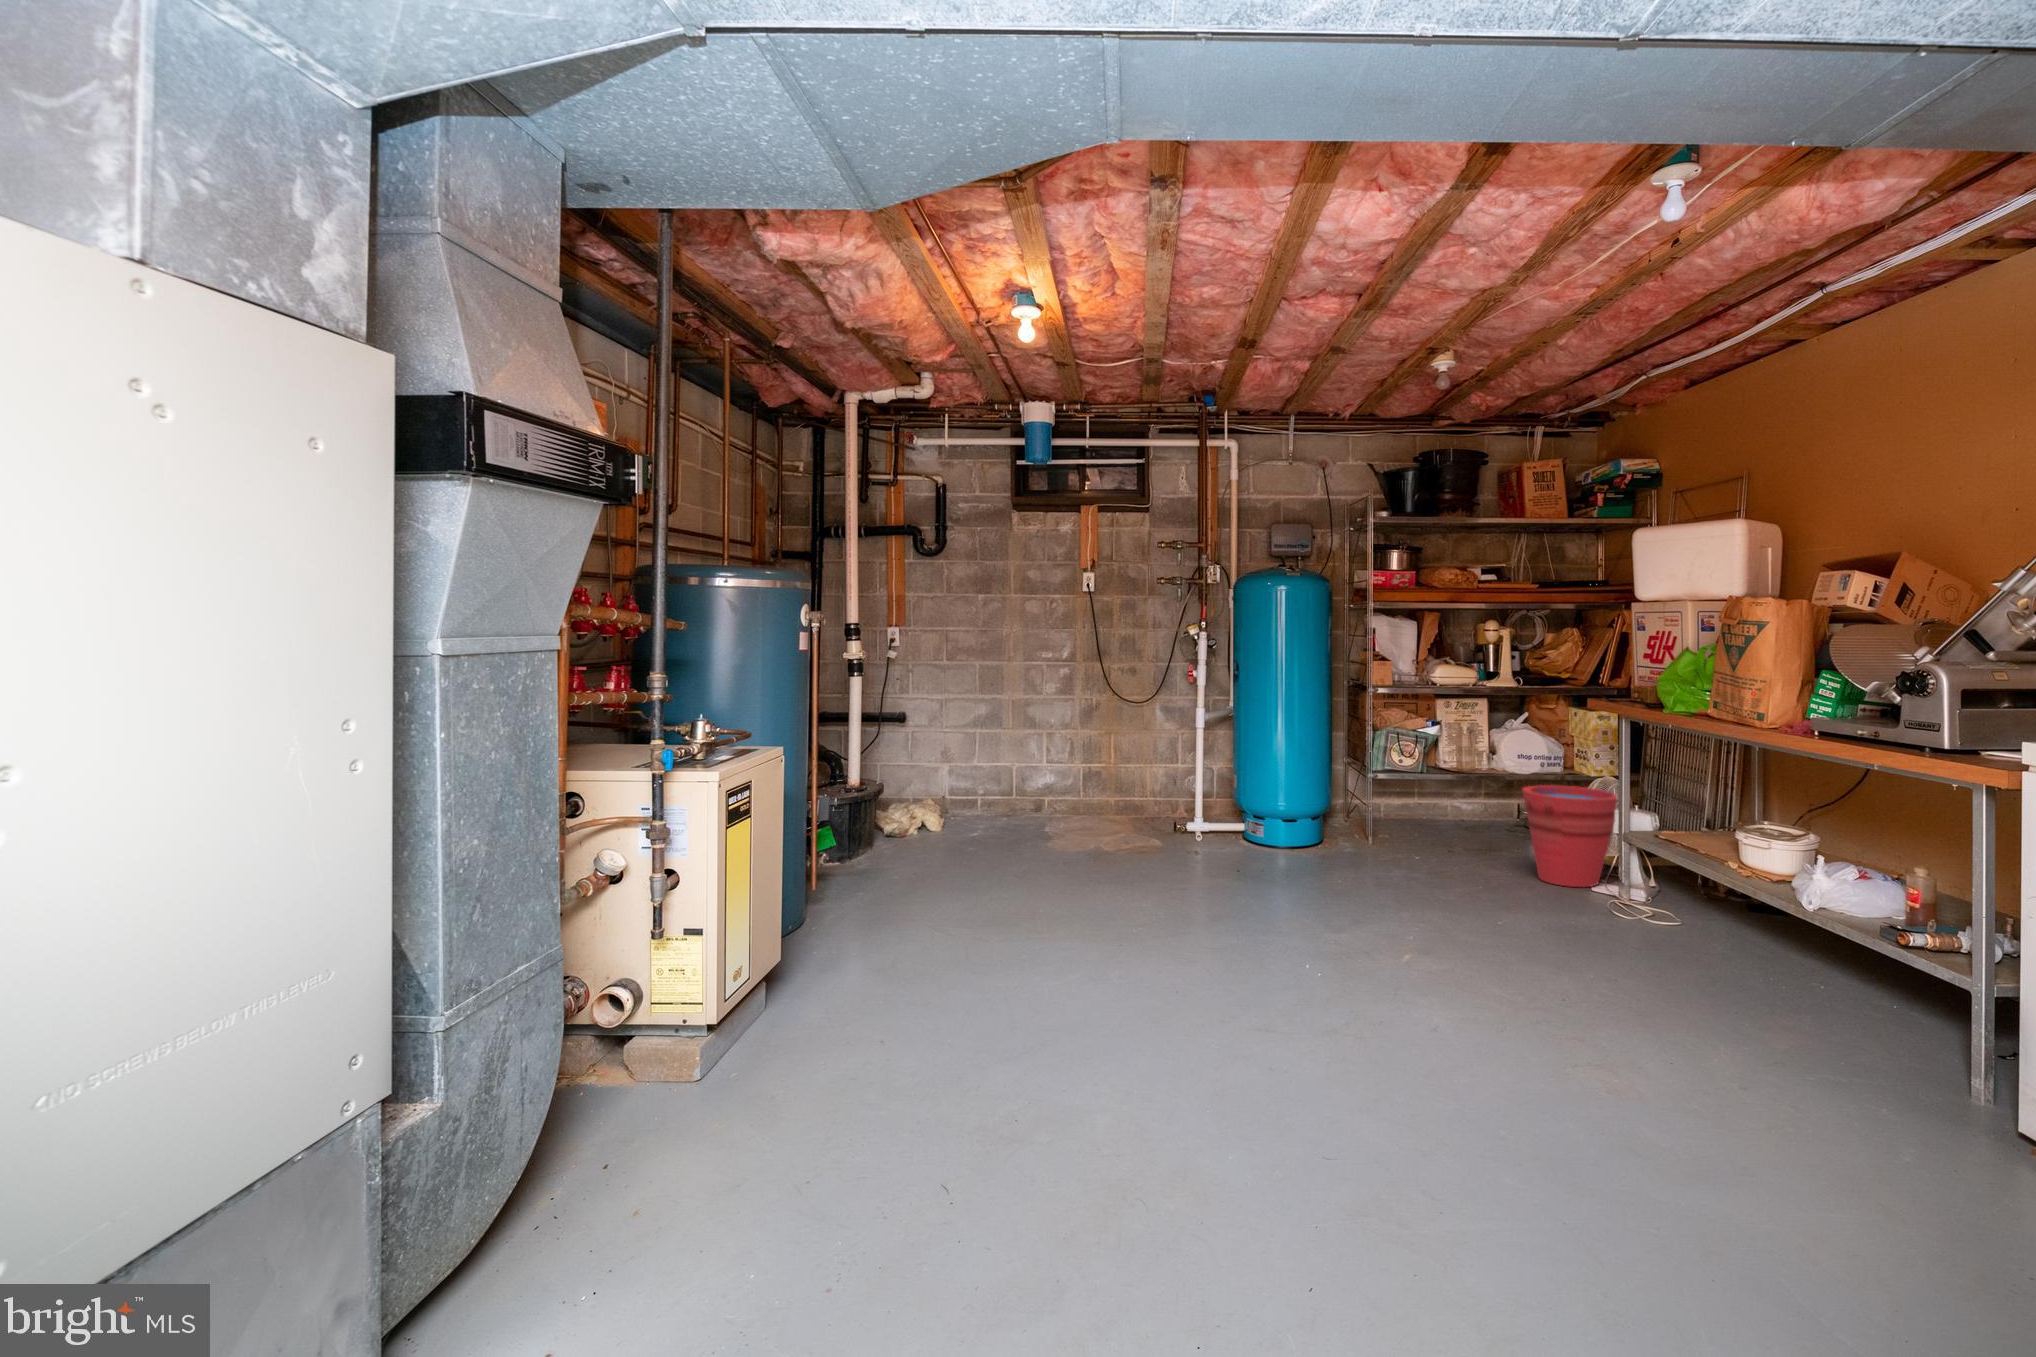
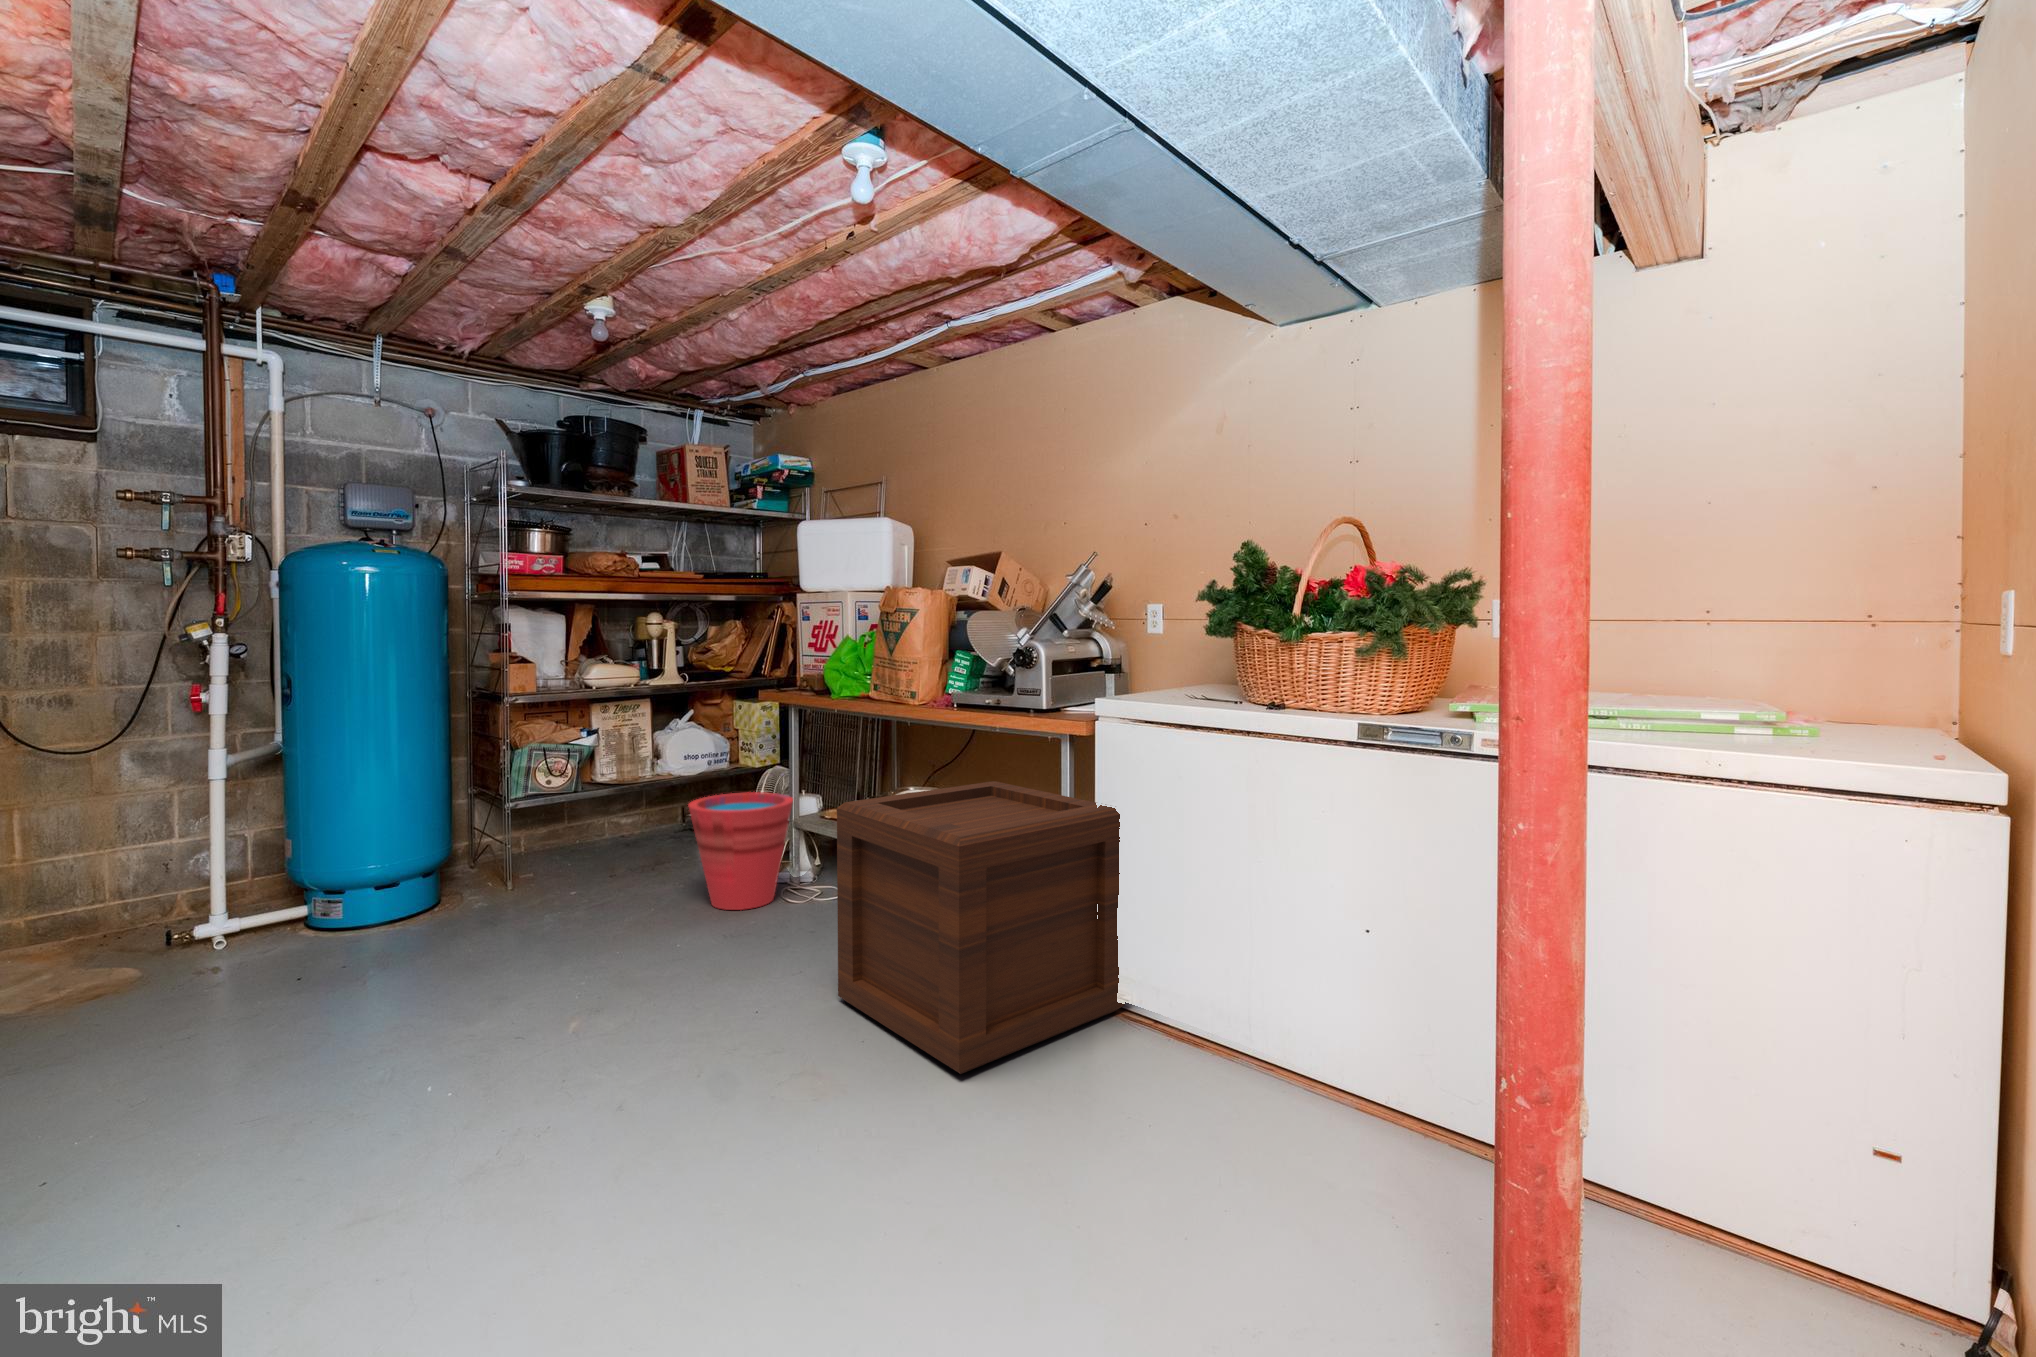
wooden crate: none [1653,790,1977,1022] -> present [837,781,1125,1074]

